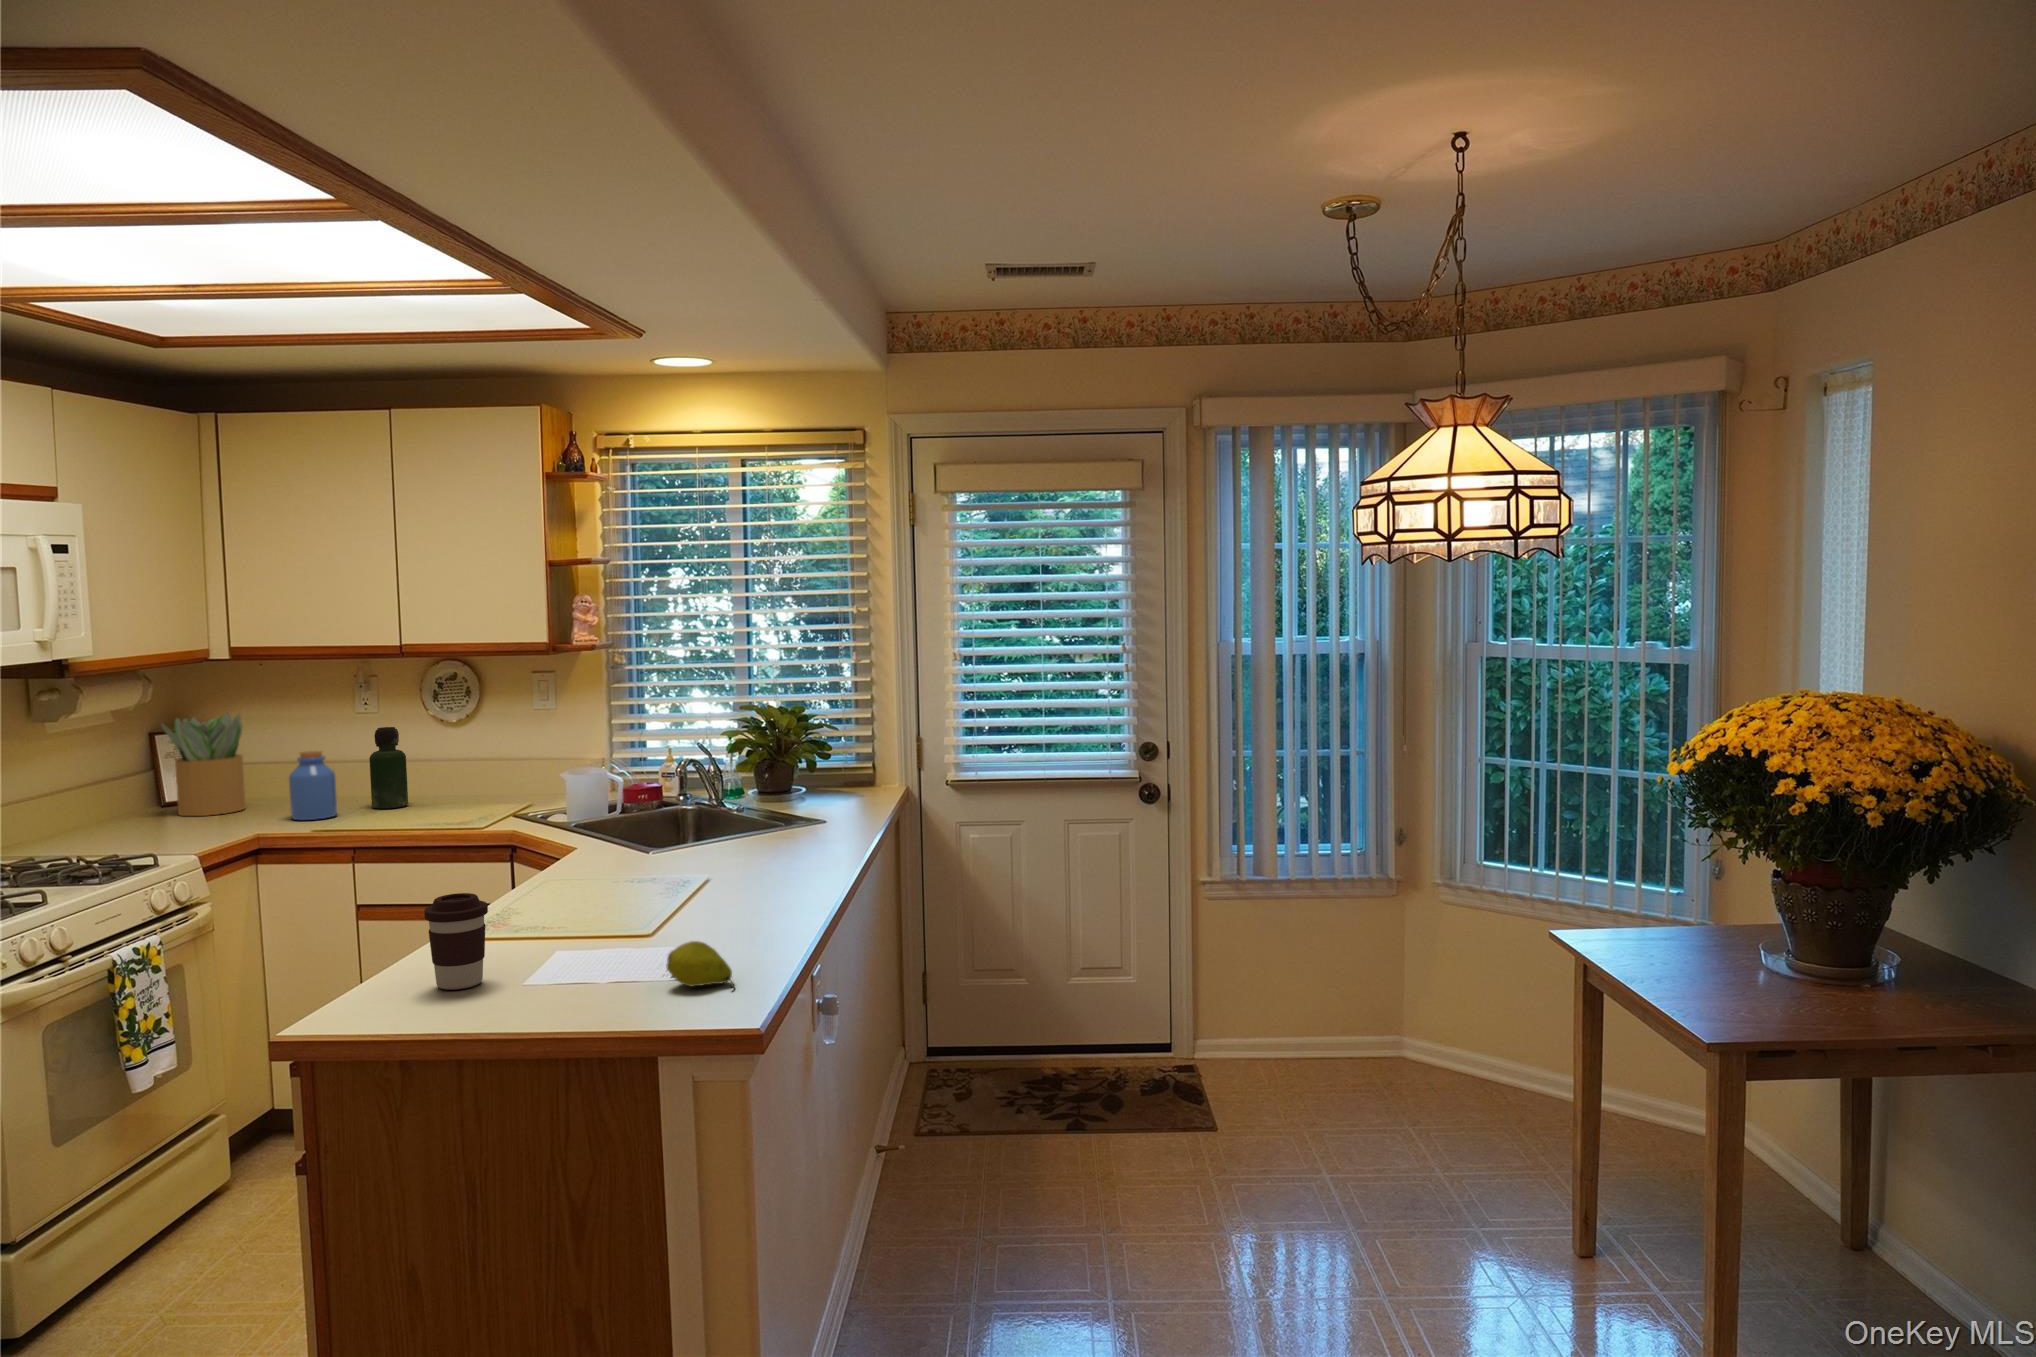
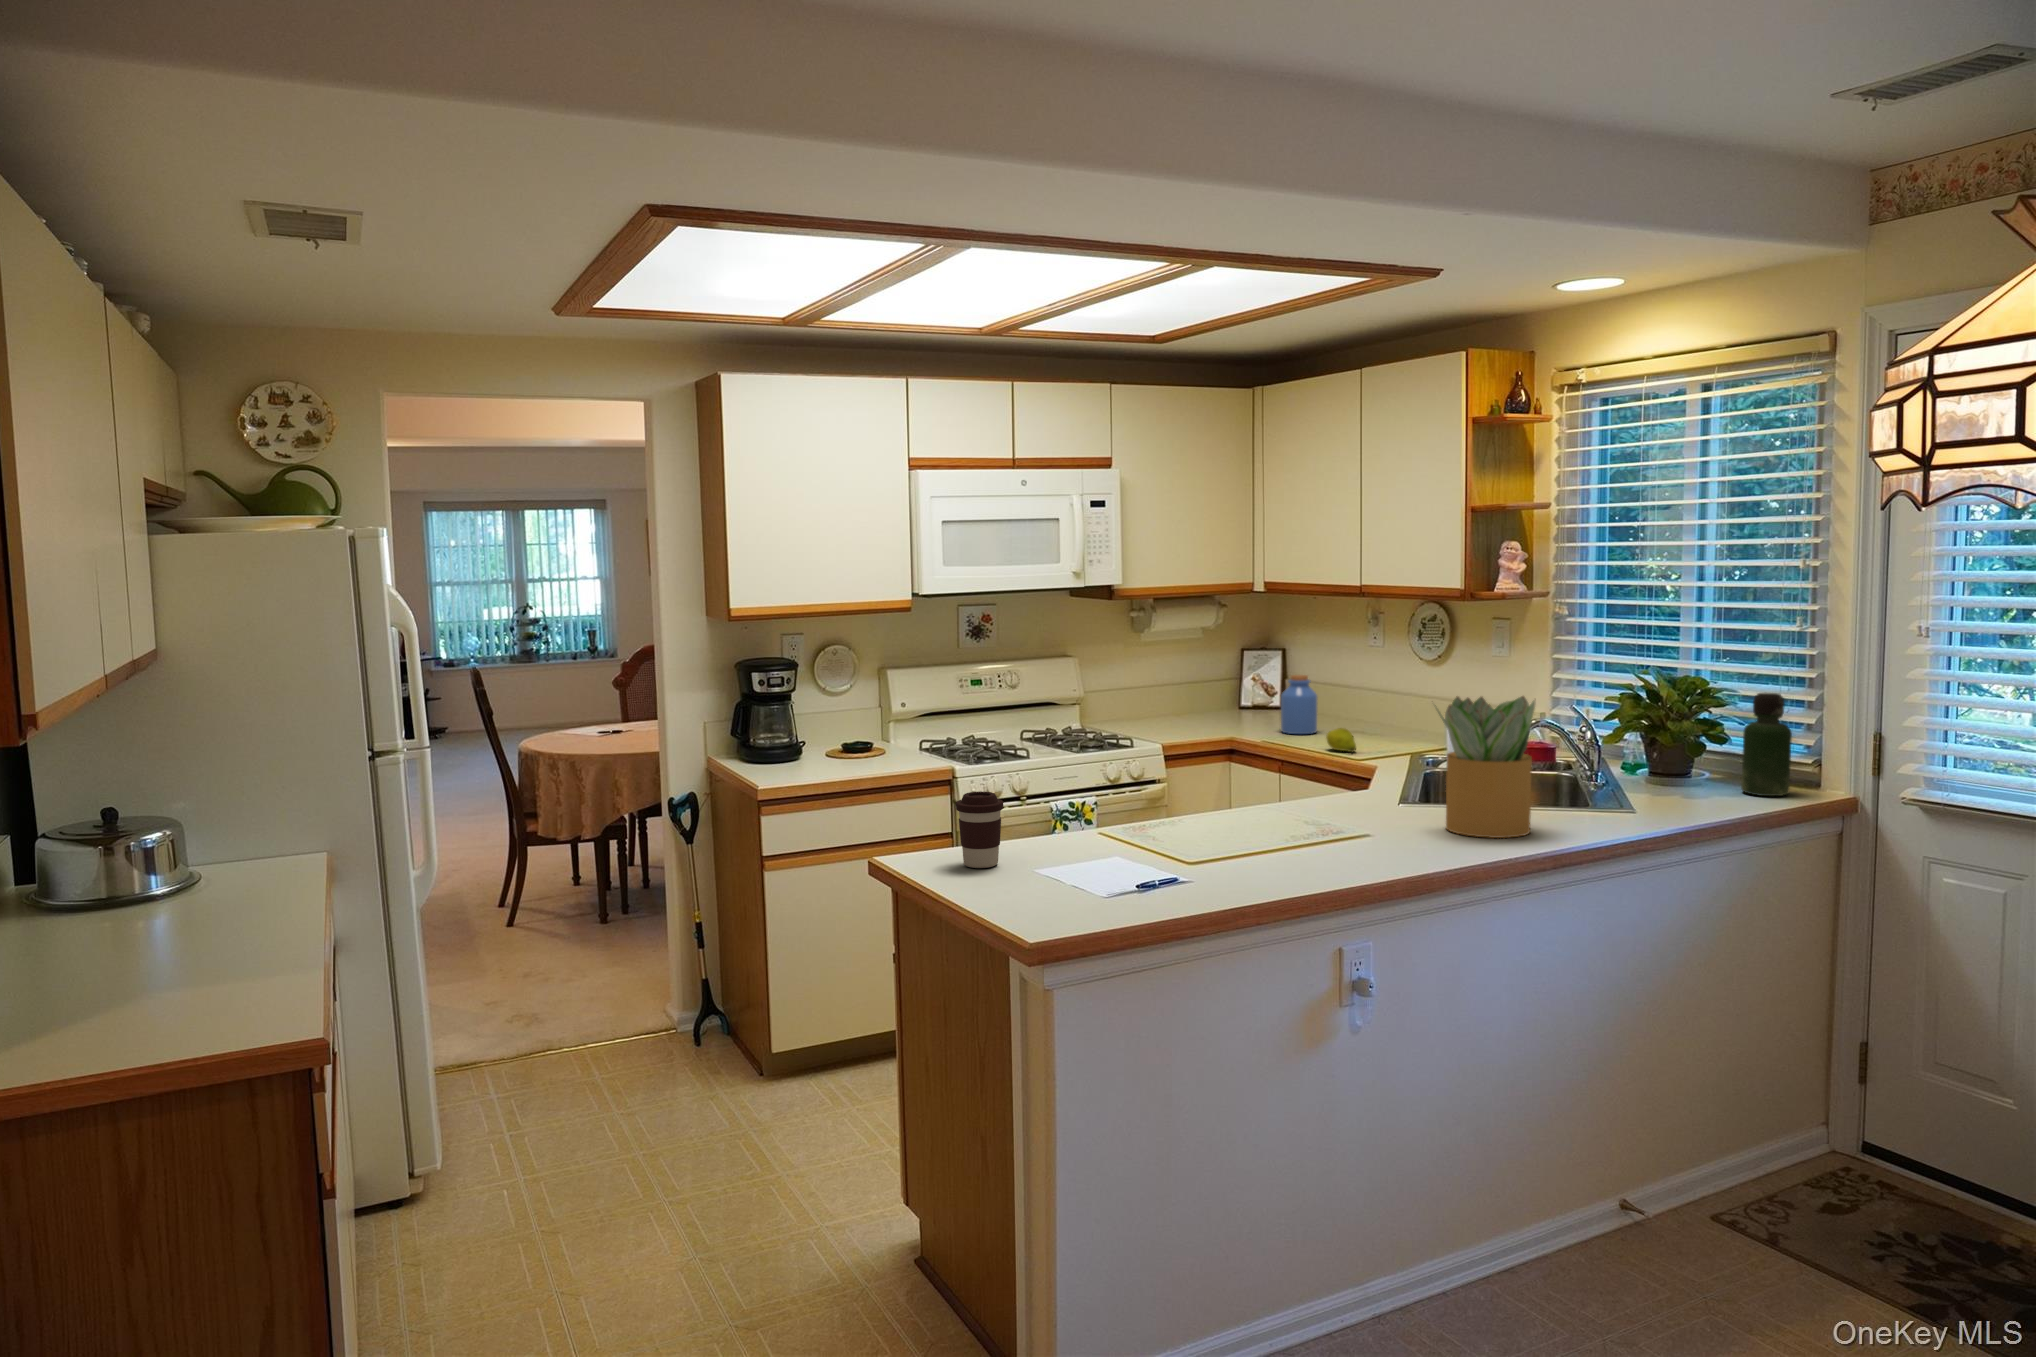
potted plant: present [161,713,245,816] -> present [1436,696,1535,838]
bottle: present [369,727,408,809] -> present [1741,693,1792,796]
fruit: present [667,941,734,988] -> present [1326,728,1356,752]

